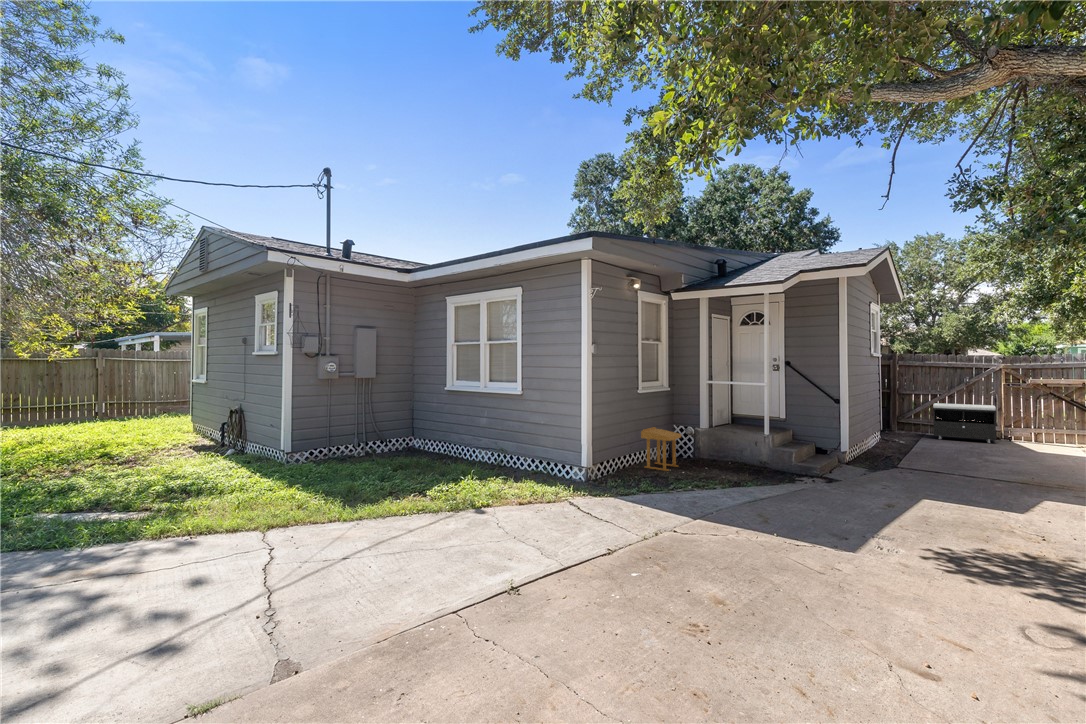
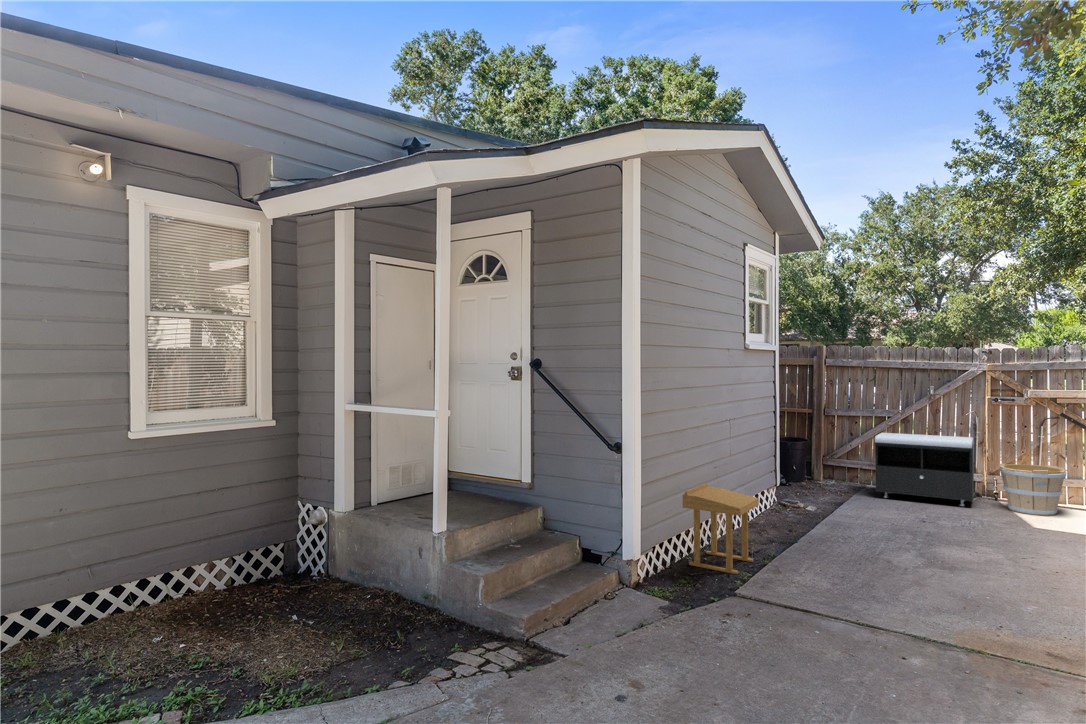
wooden bucket: none [1012,419,1055,447] -> present [999,463,1067,516]
side table: present [641,427,681,471] -> present [683,483,759,574]

